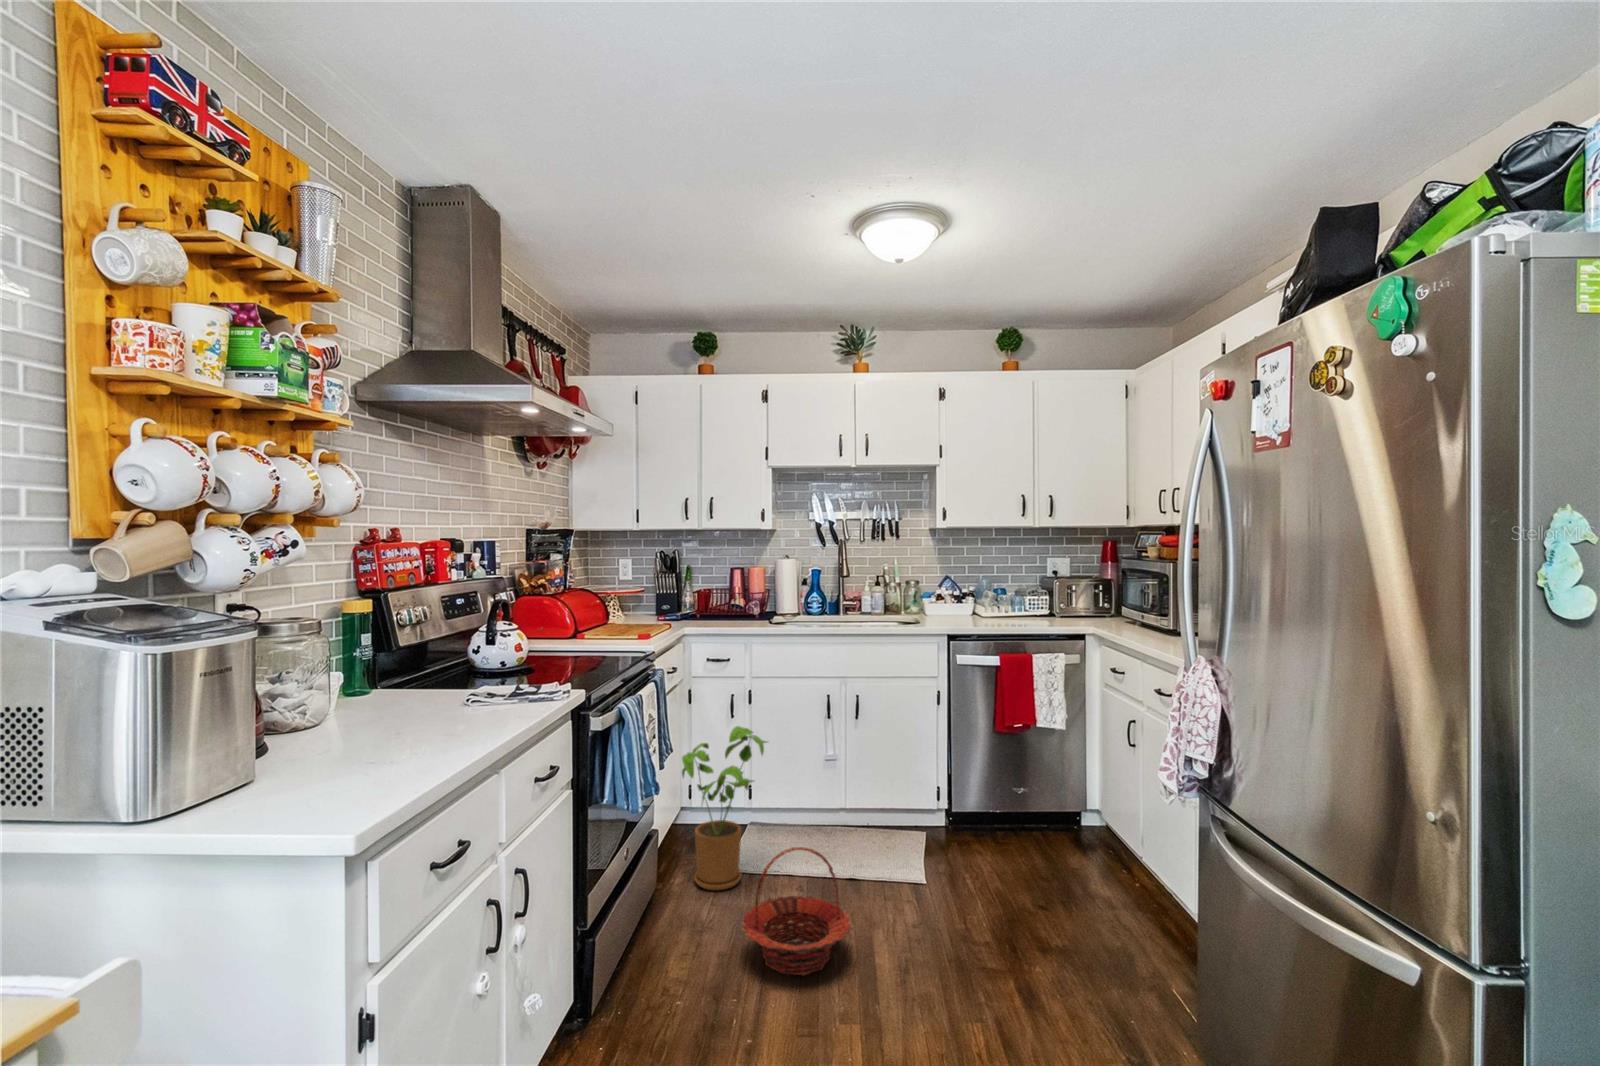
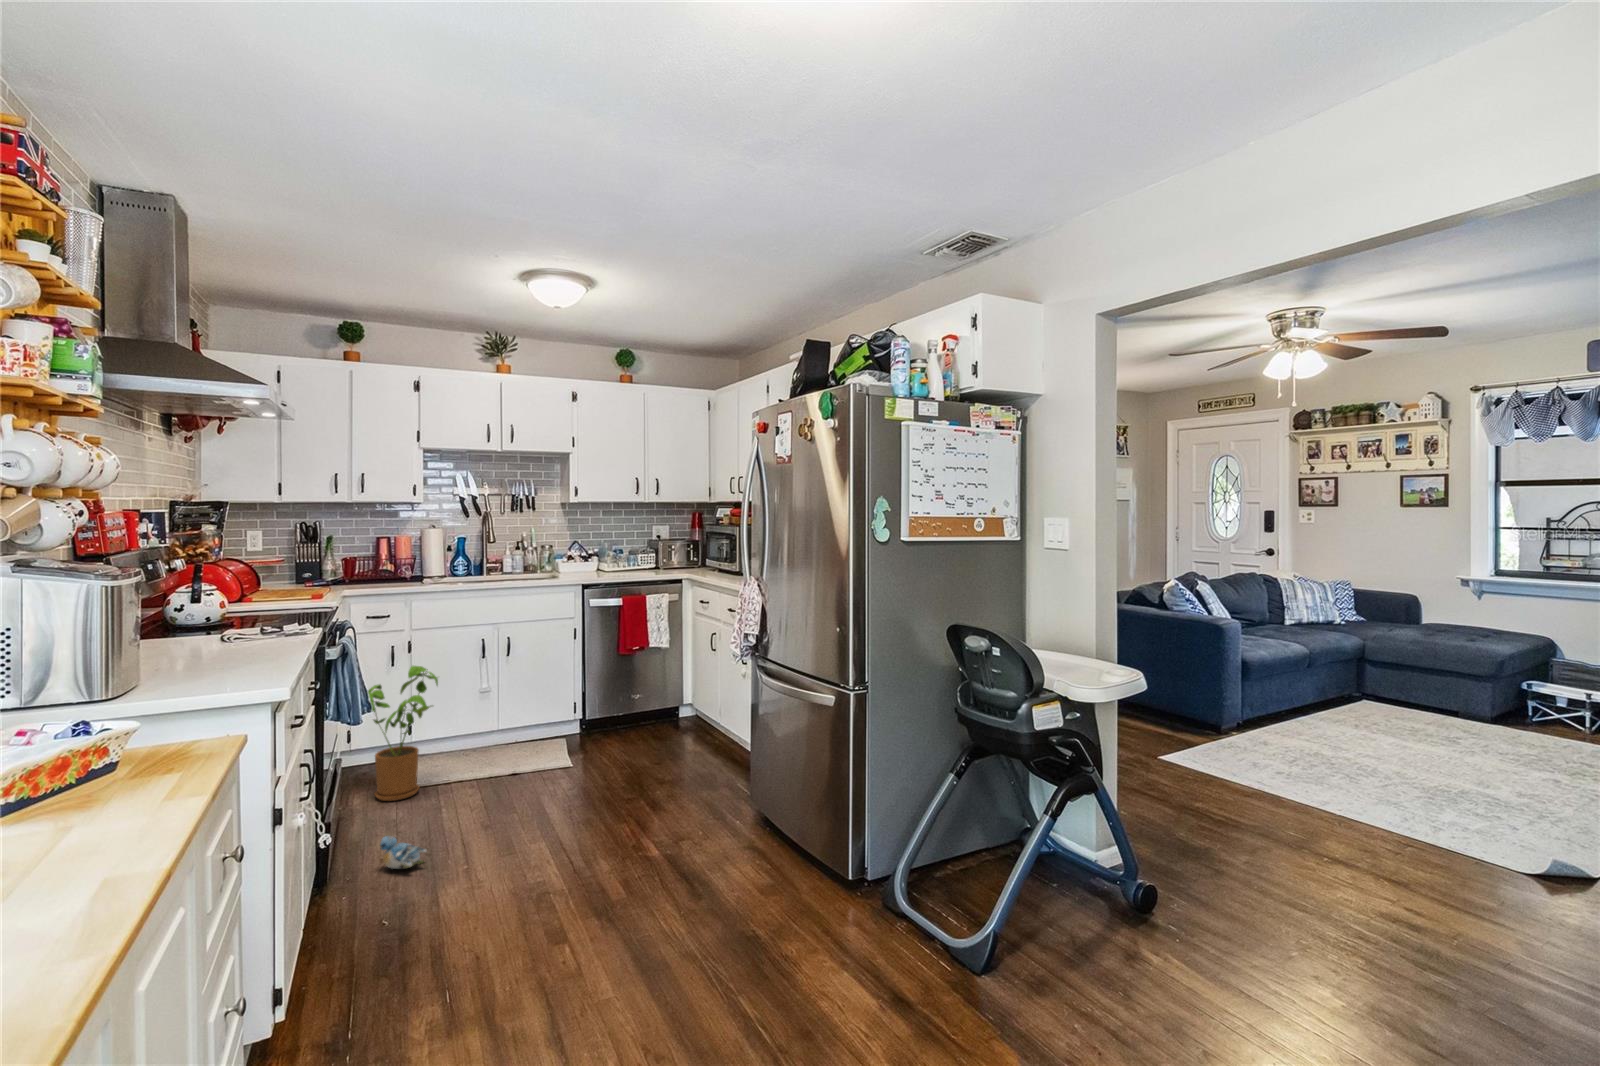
basket: present [742,847,851,975] -> none [440,740,528,831]
plush toy: none [656,966,709,1023] -> present [380,836,427,869]

